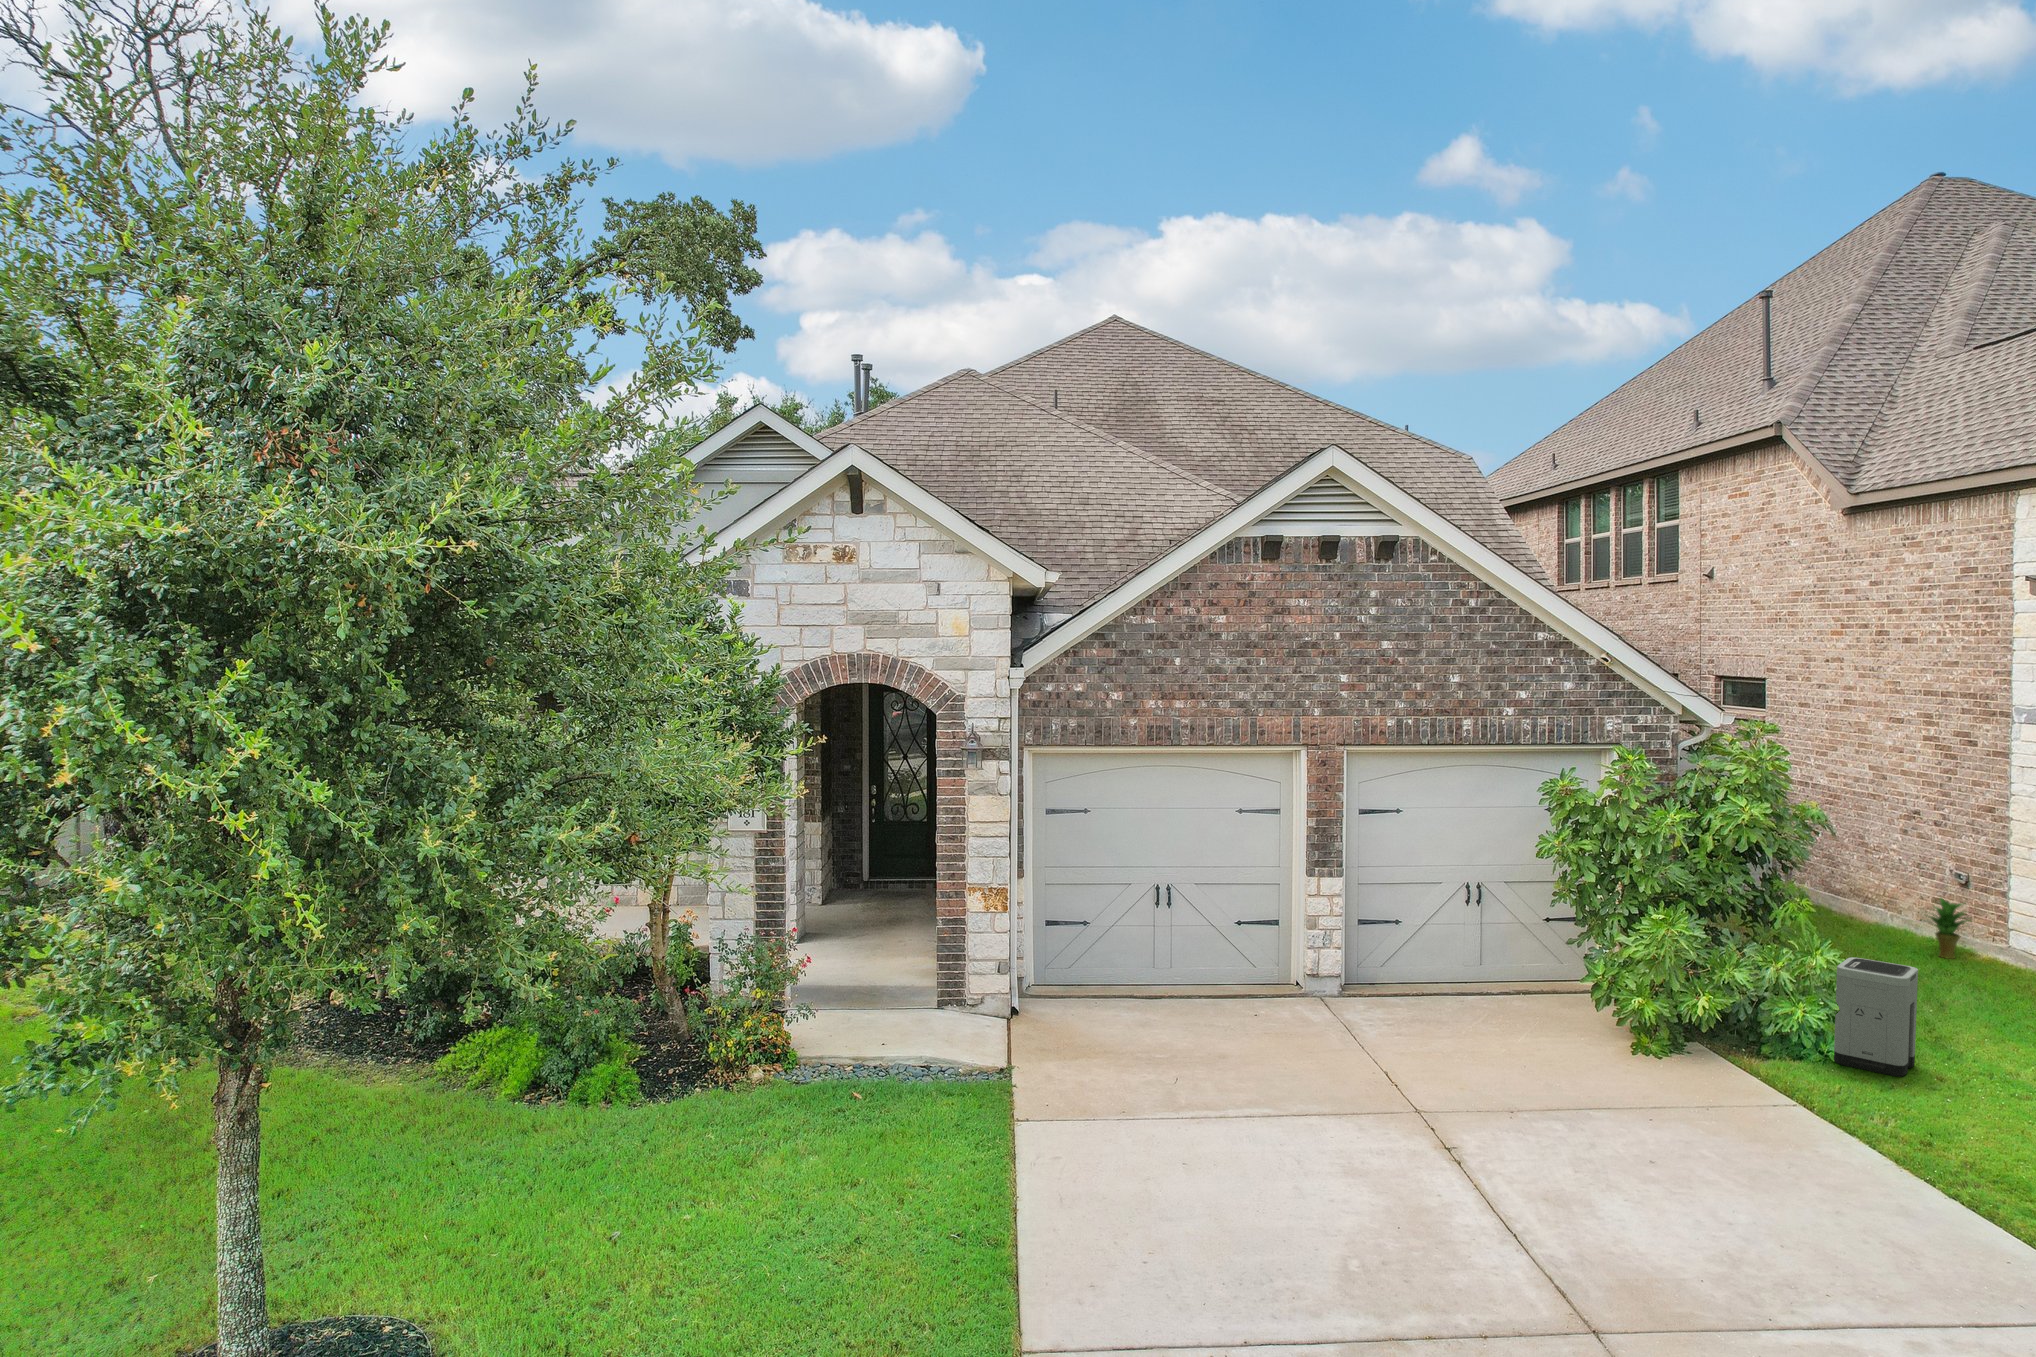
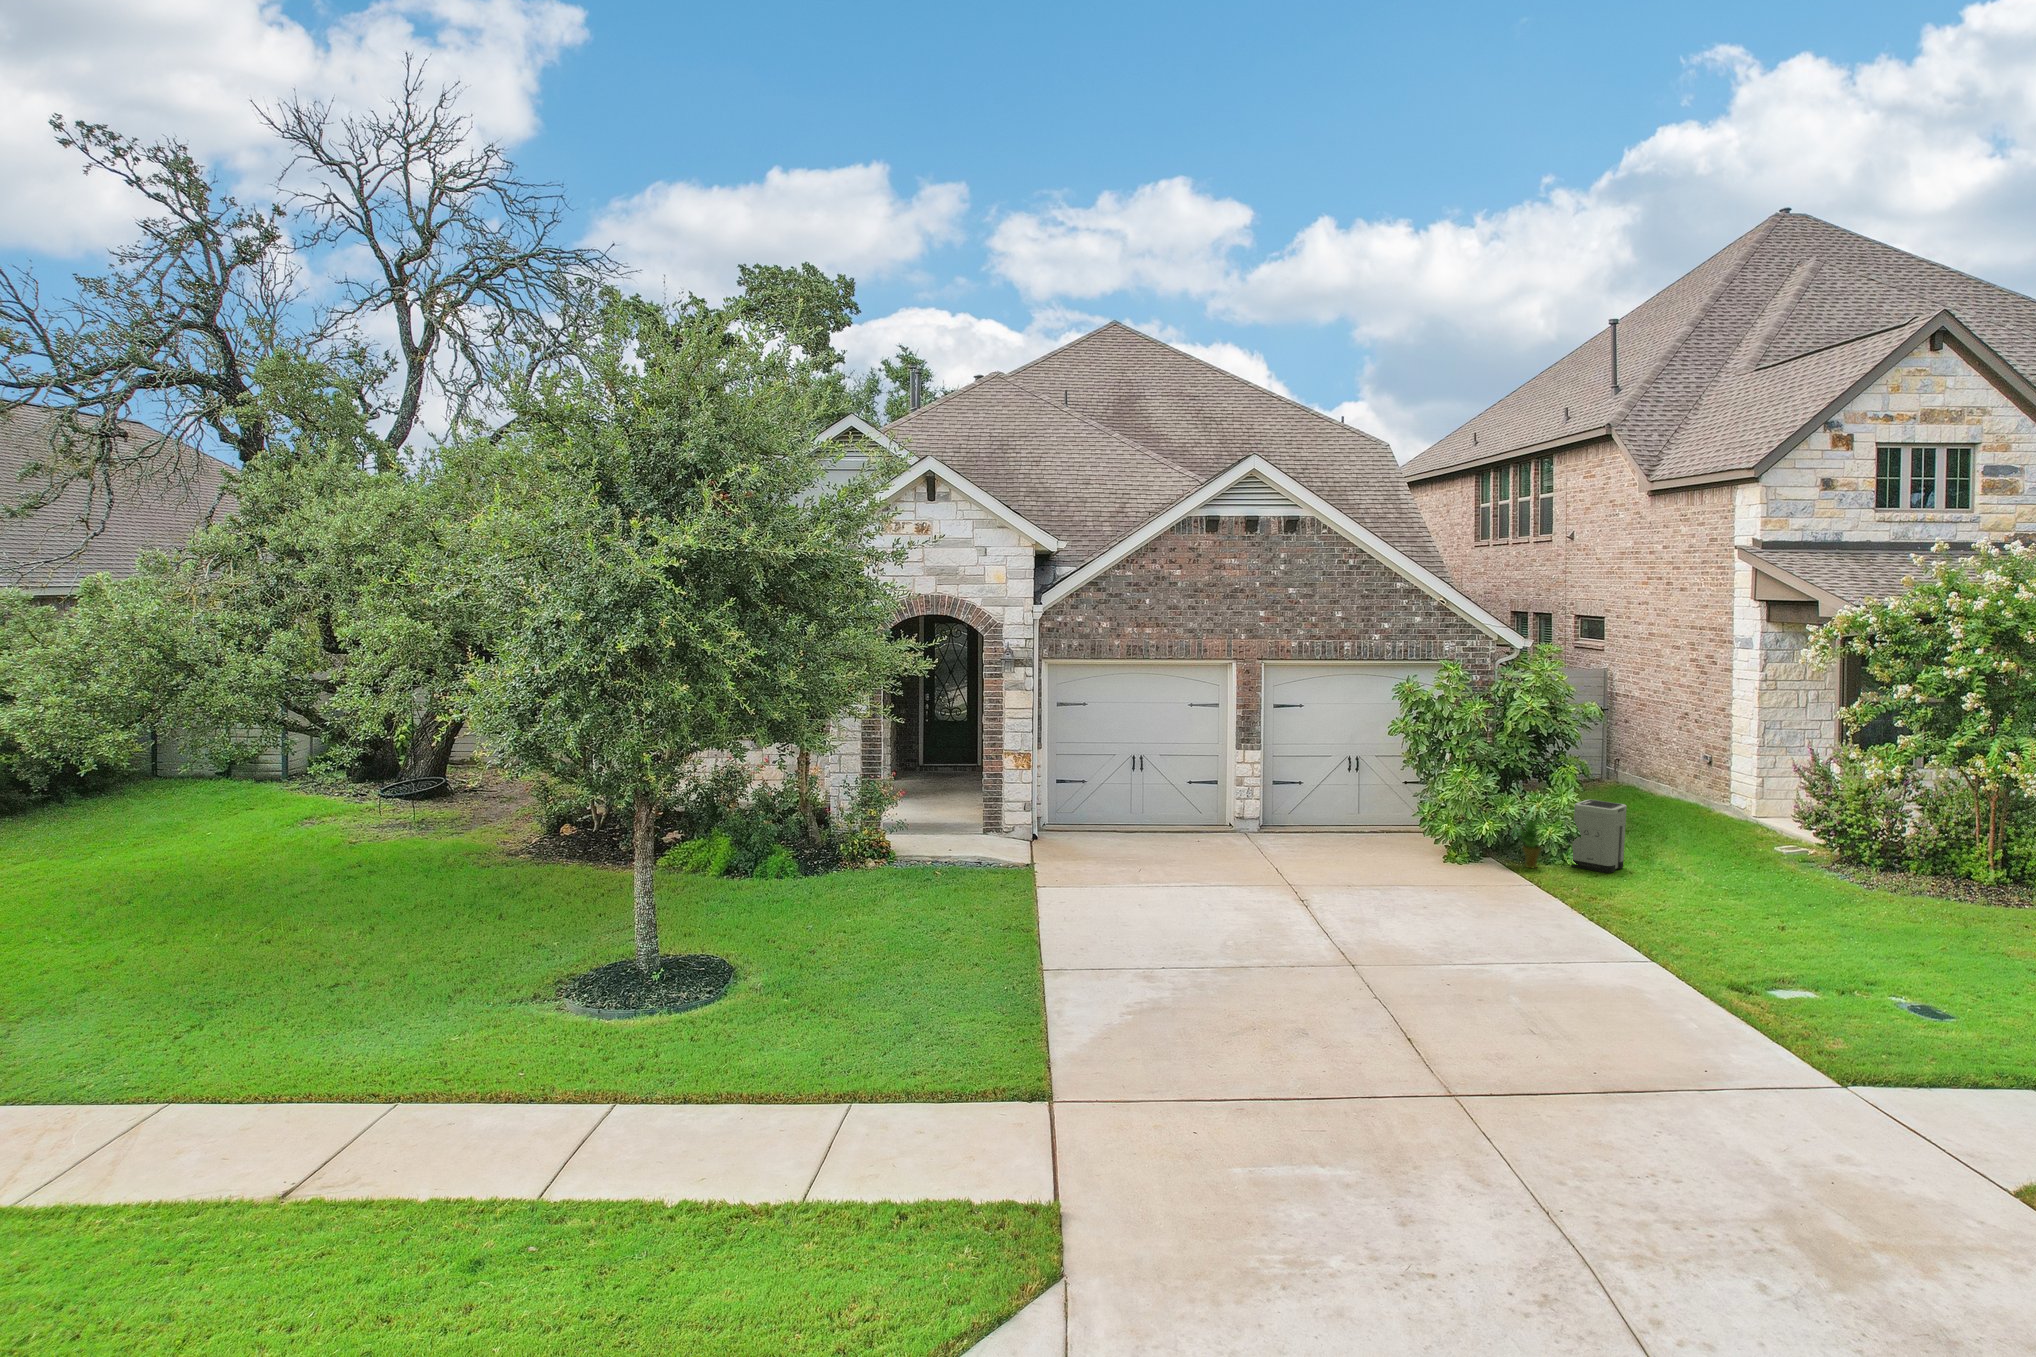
potted plant: present [1930,897,1969,959] -> present [1515,818,1548,868]

